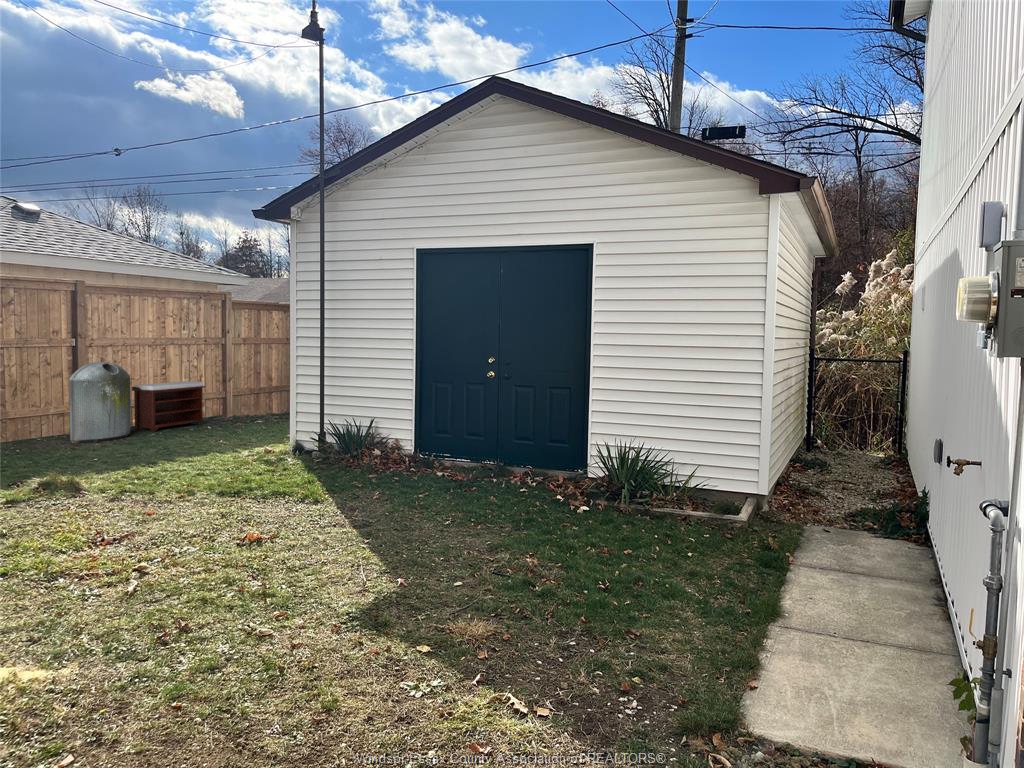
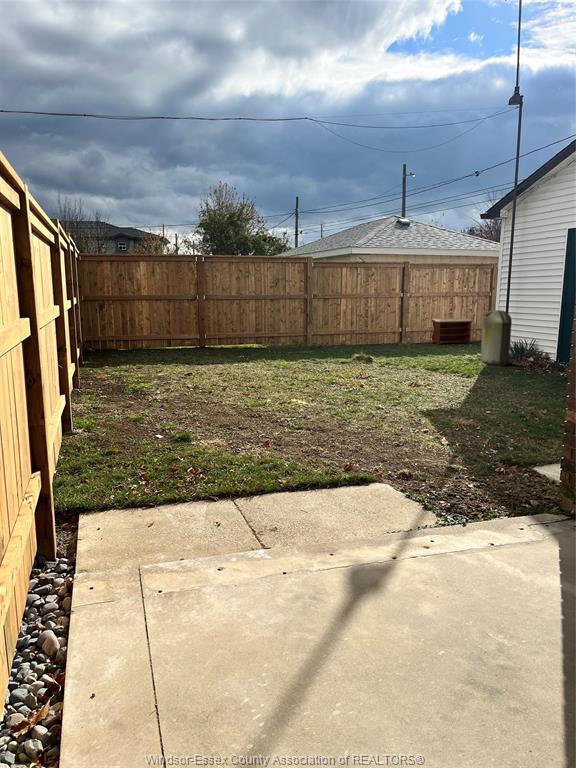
trash can: present [69,362,131,443] -> present [481,310,512,366]

